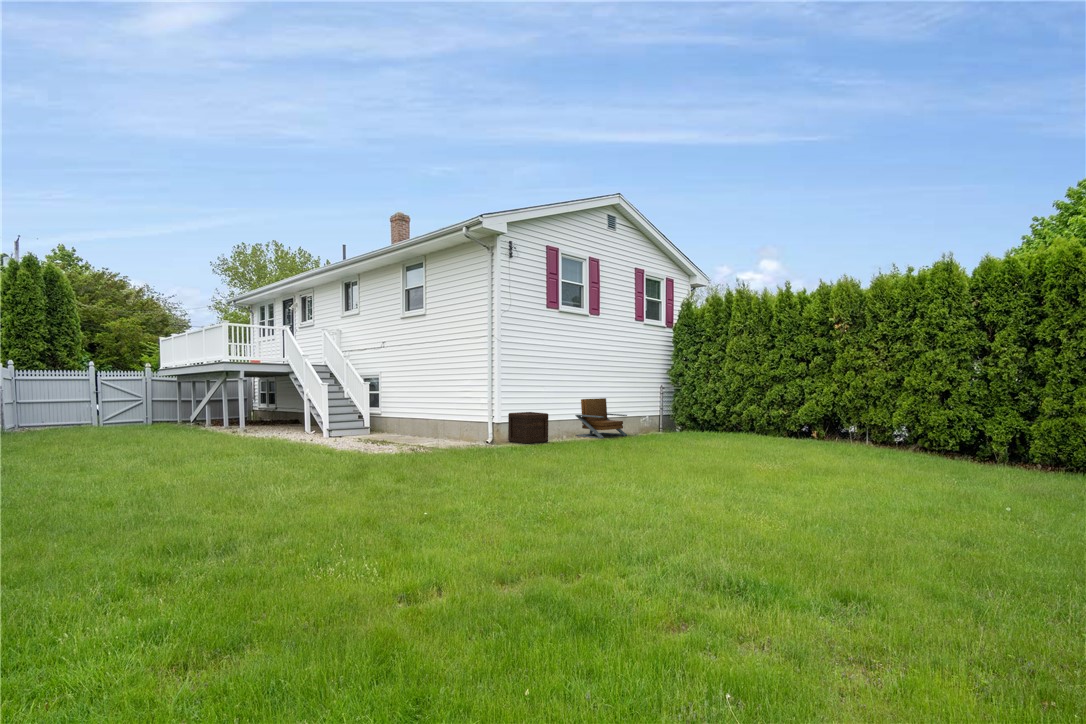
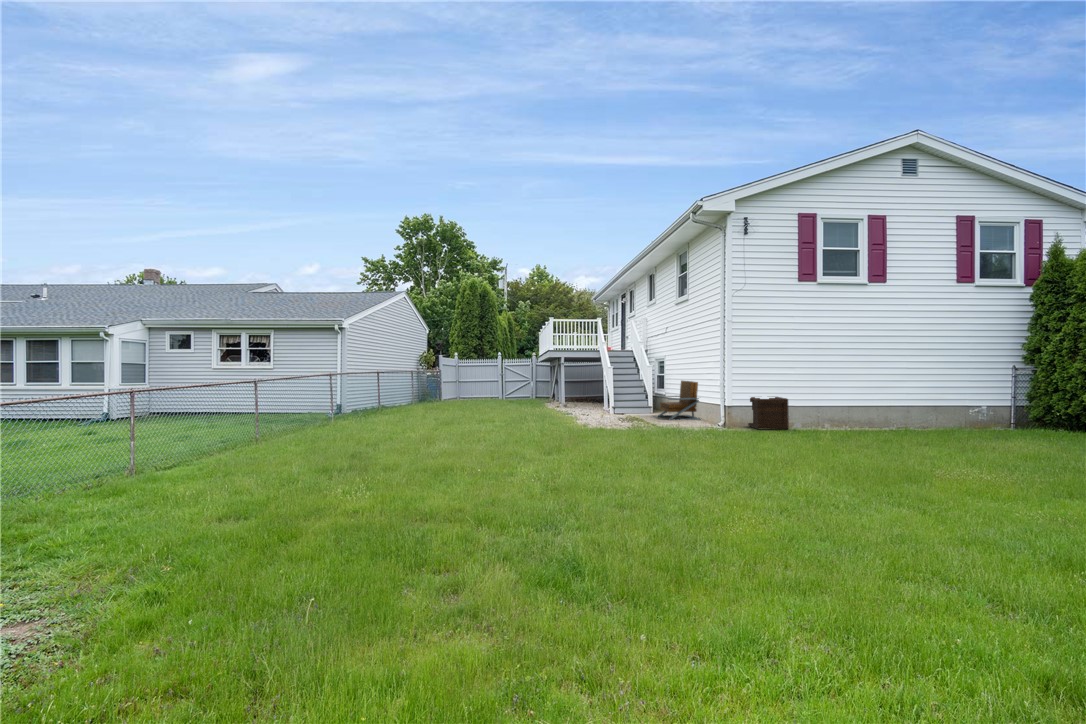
lounge chair: present [575,398,627,439] -> present [658,381,700,420]

